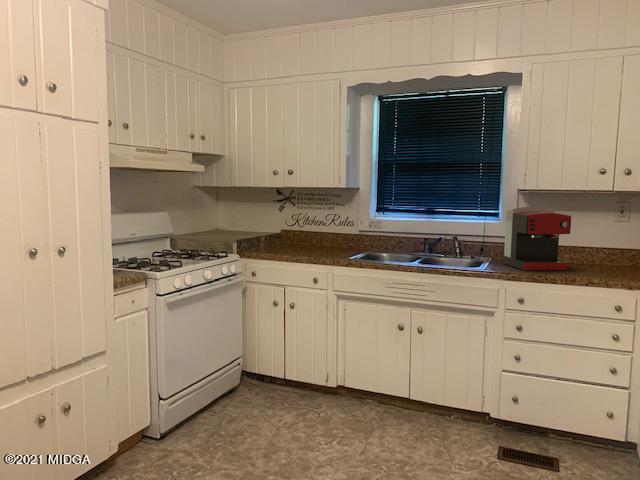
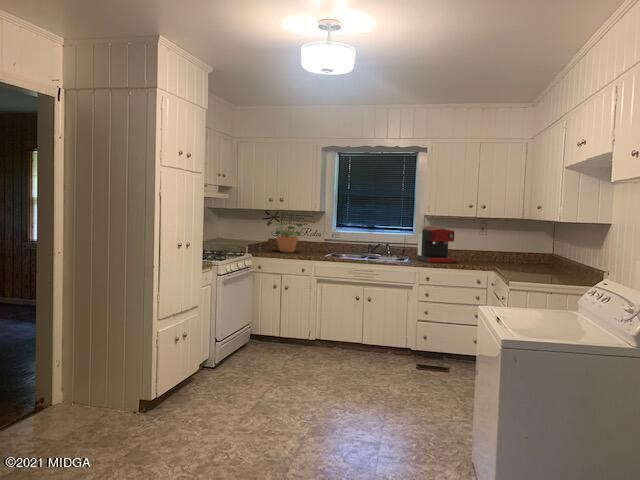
potted plant: none [278,205,330,250] -> present [274,223,303,252]

